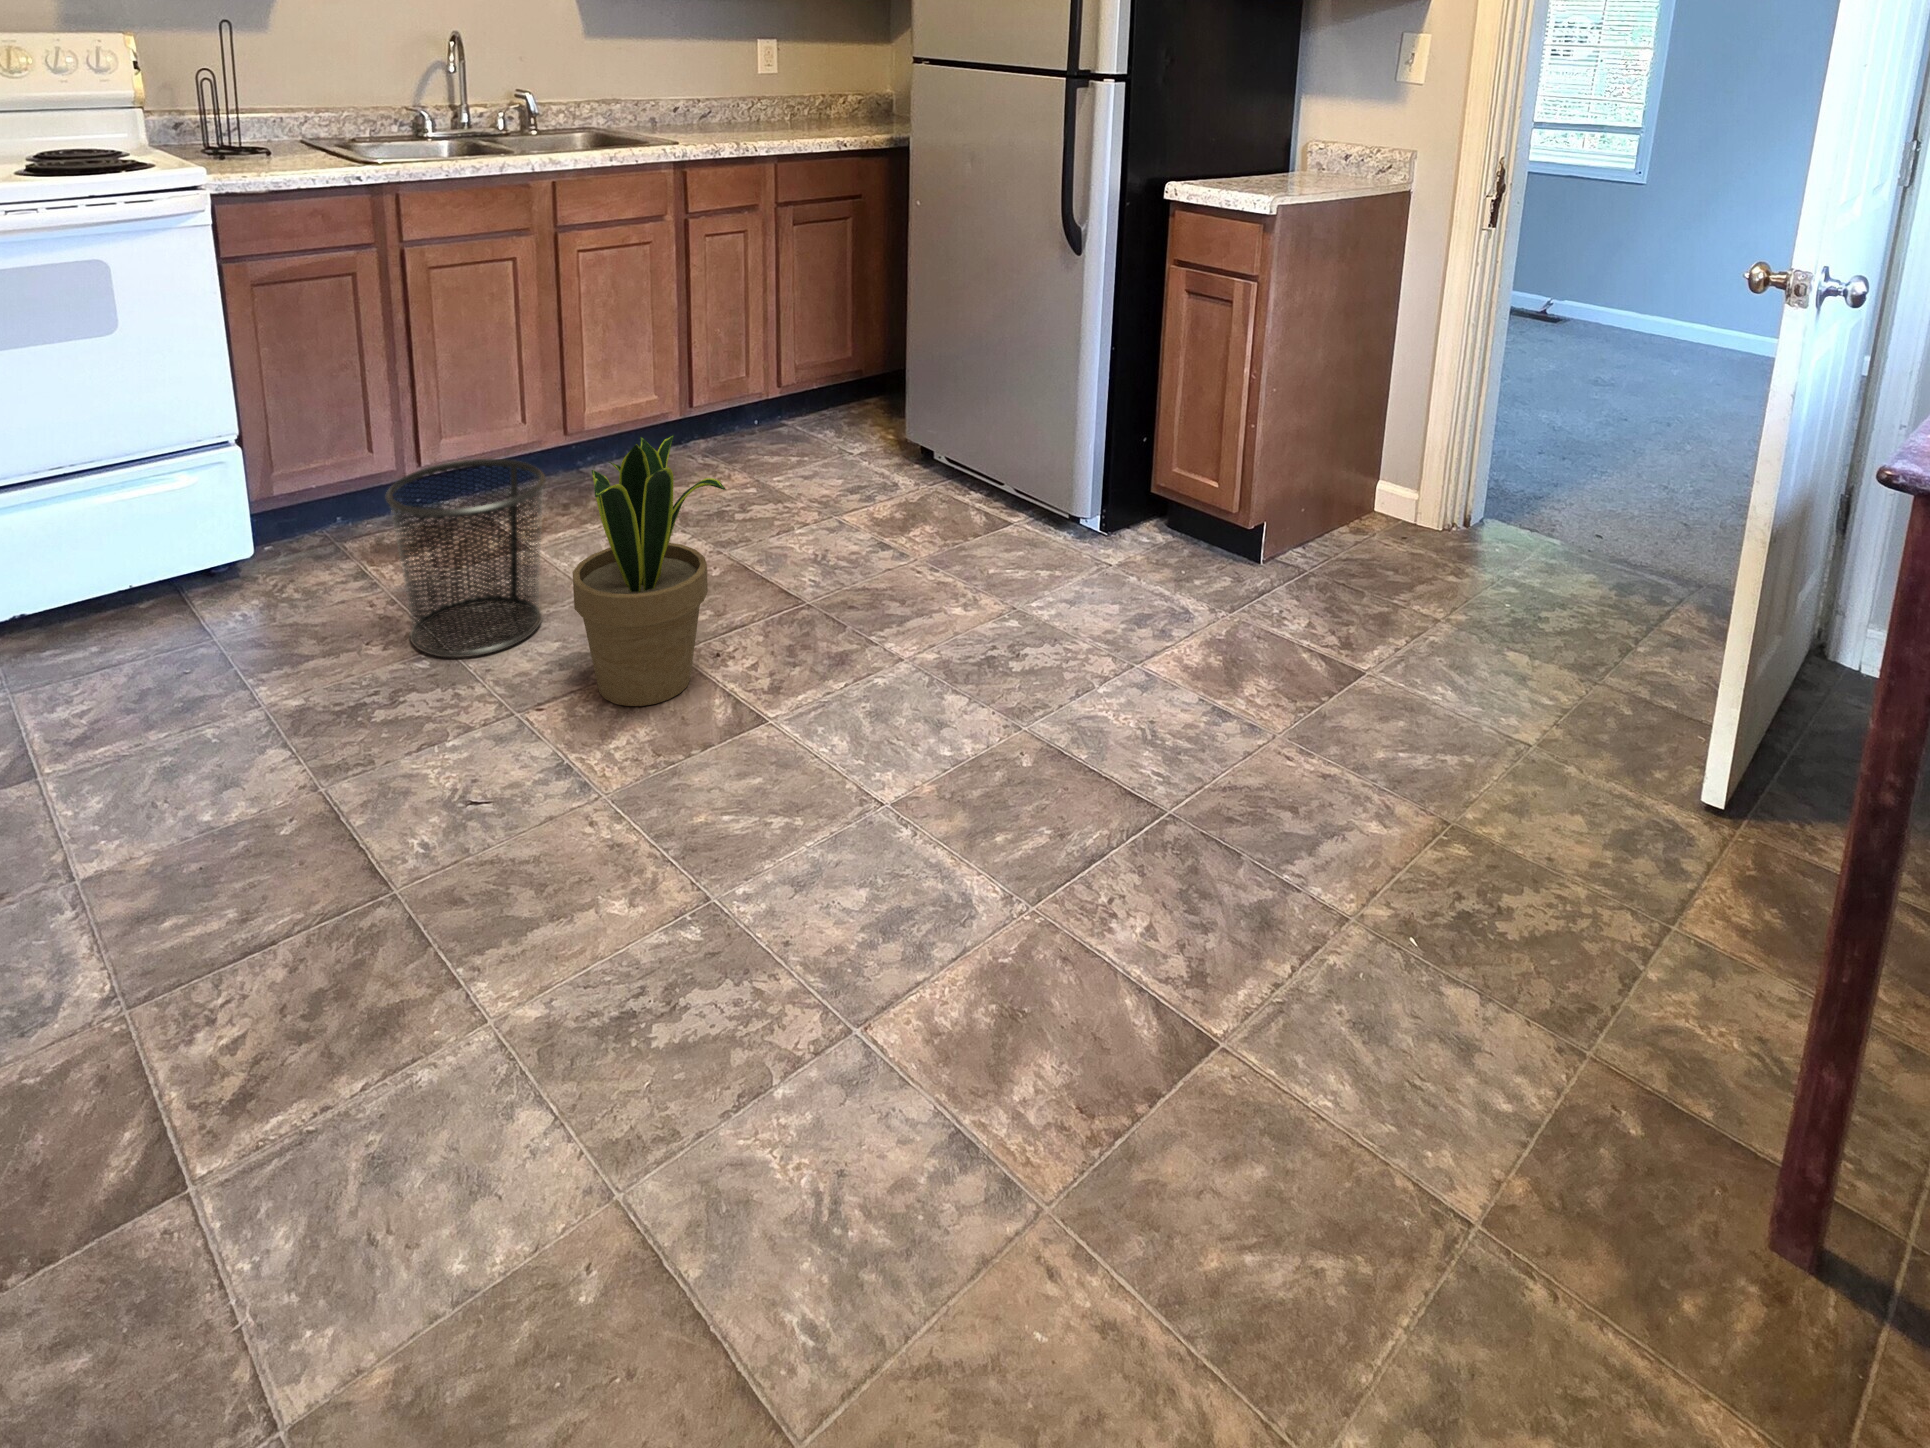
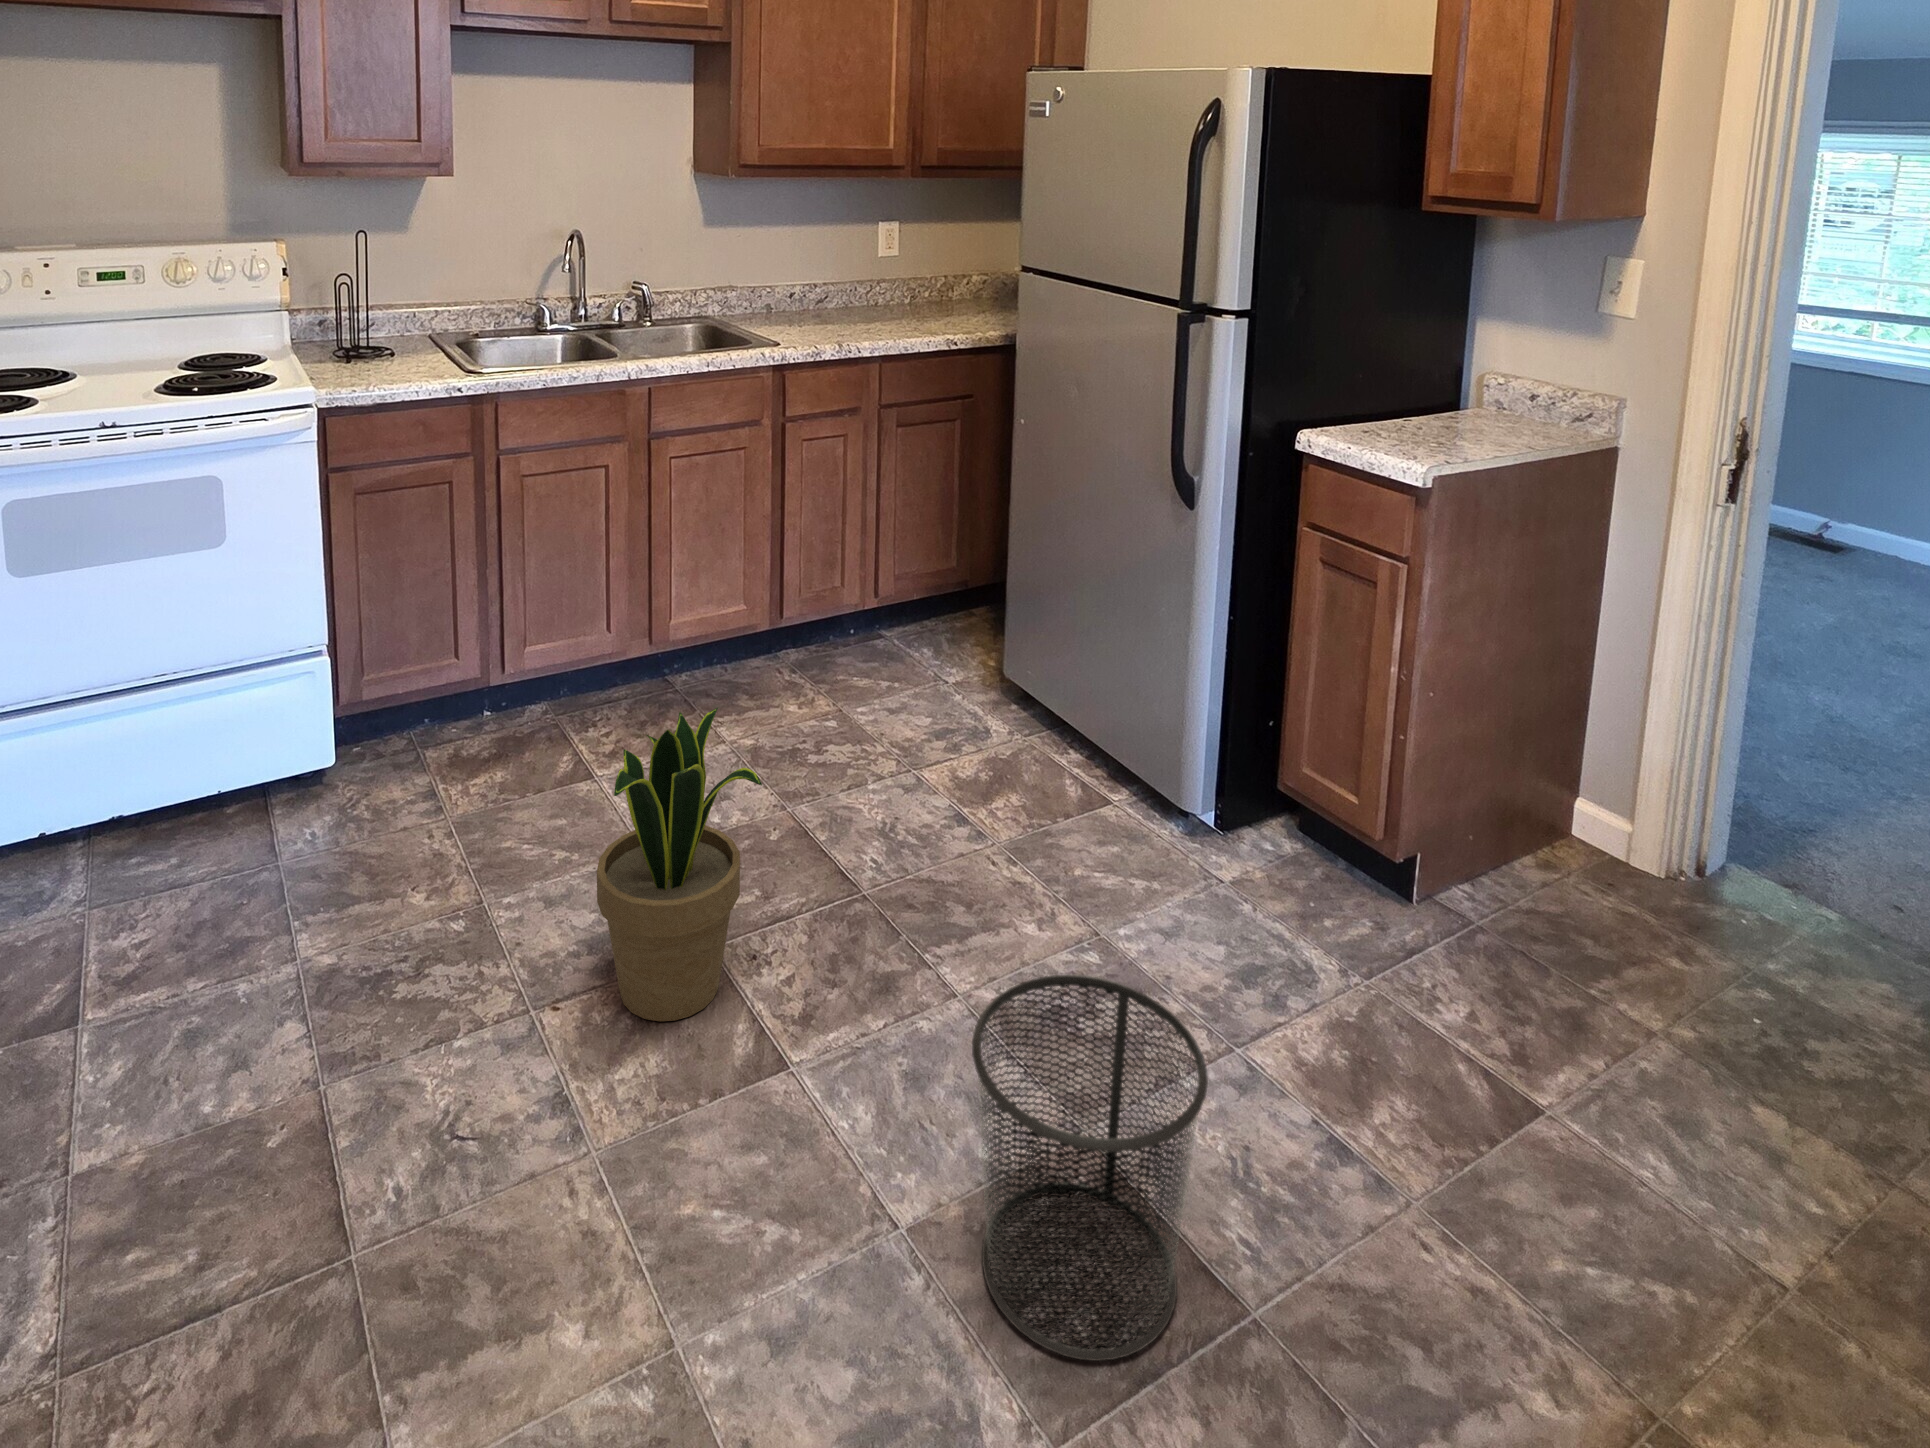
waste bin: present [386,459,546,657] -> present [972,975,1208,1361]

